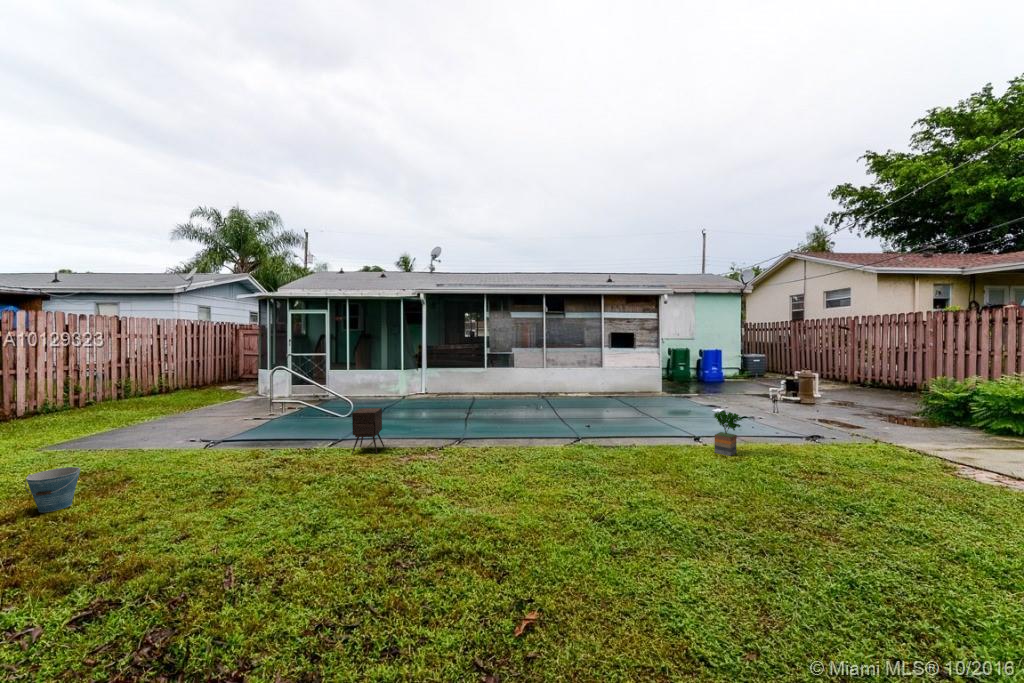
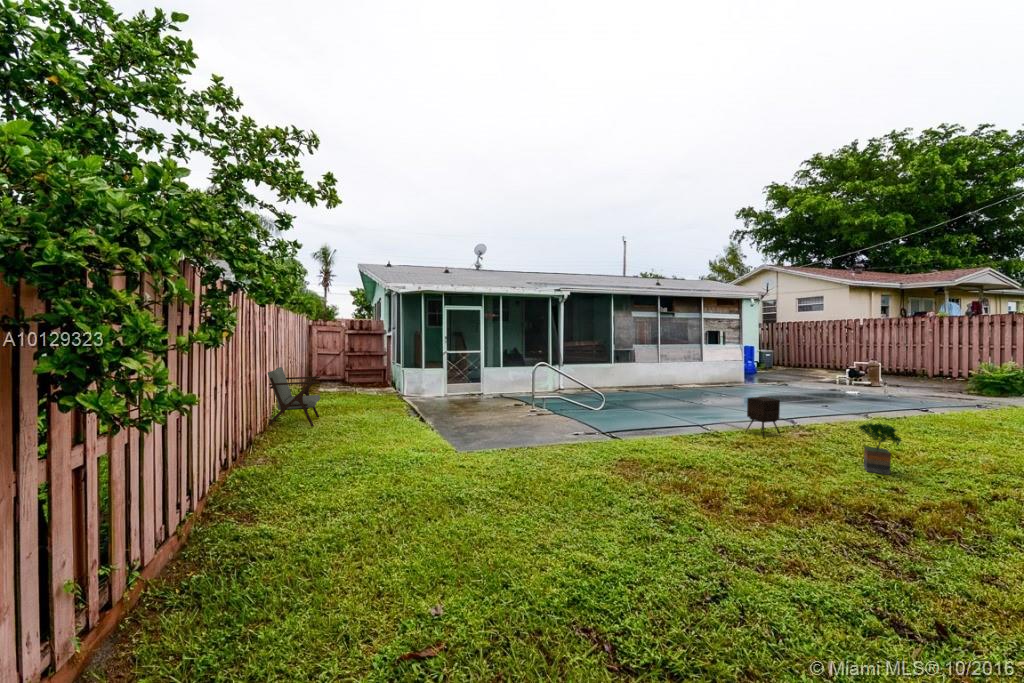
lounge chair: none [17,365,97,418] -> present [268,367,320,426]
potted tree: present [714,412,742,456] -> present [859,423,901,475]
bucket: present [25,467,80,512] -> none [714,457,753,499]

